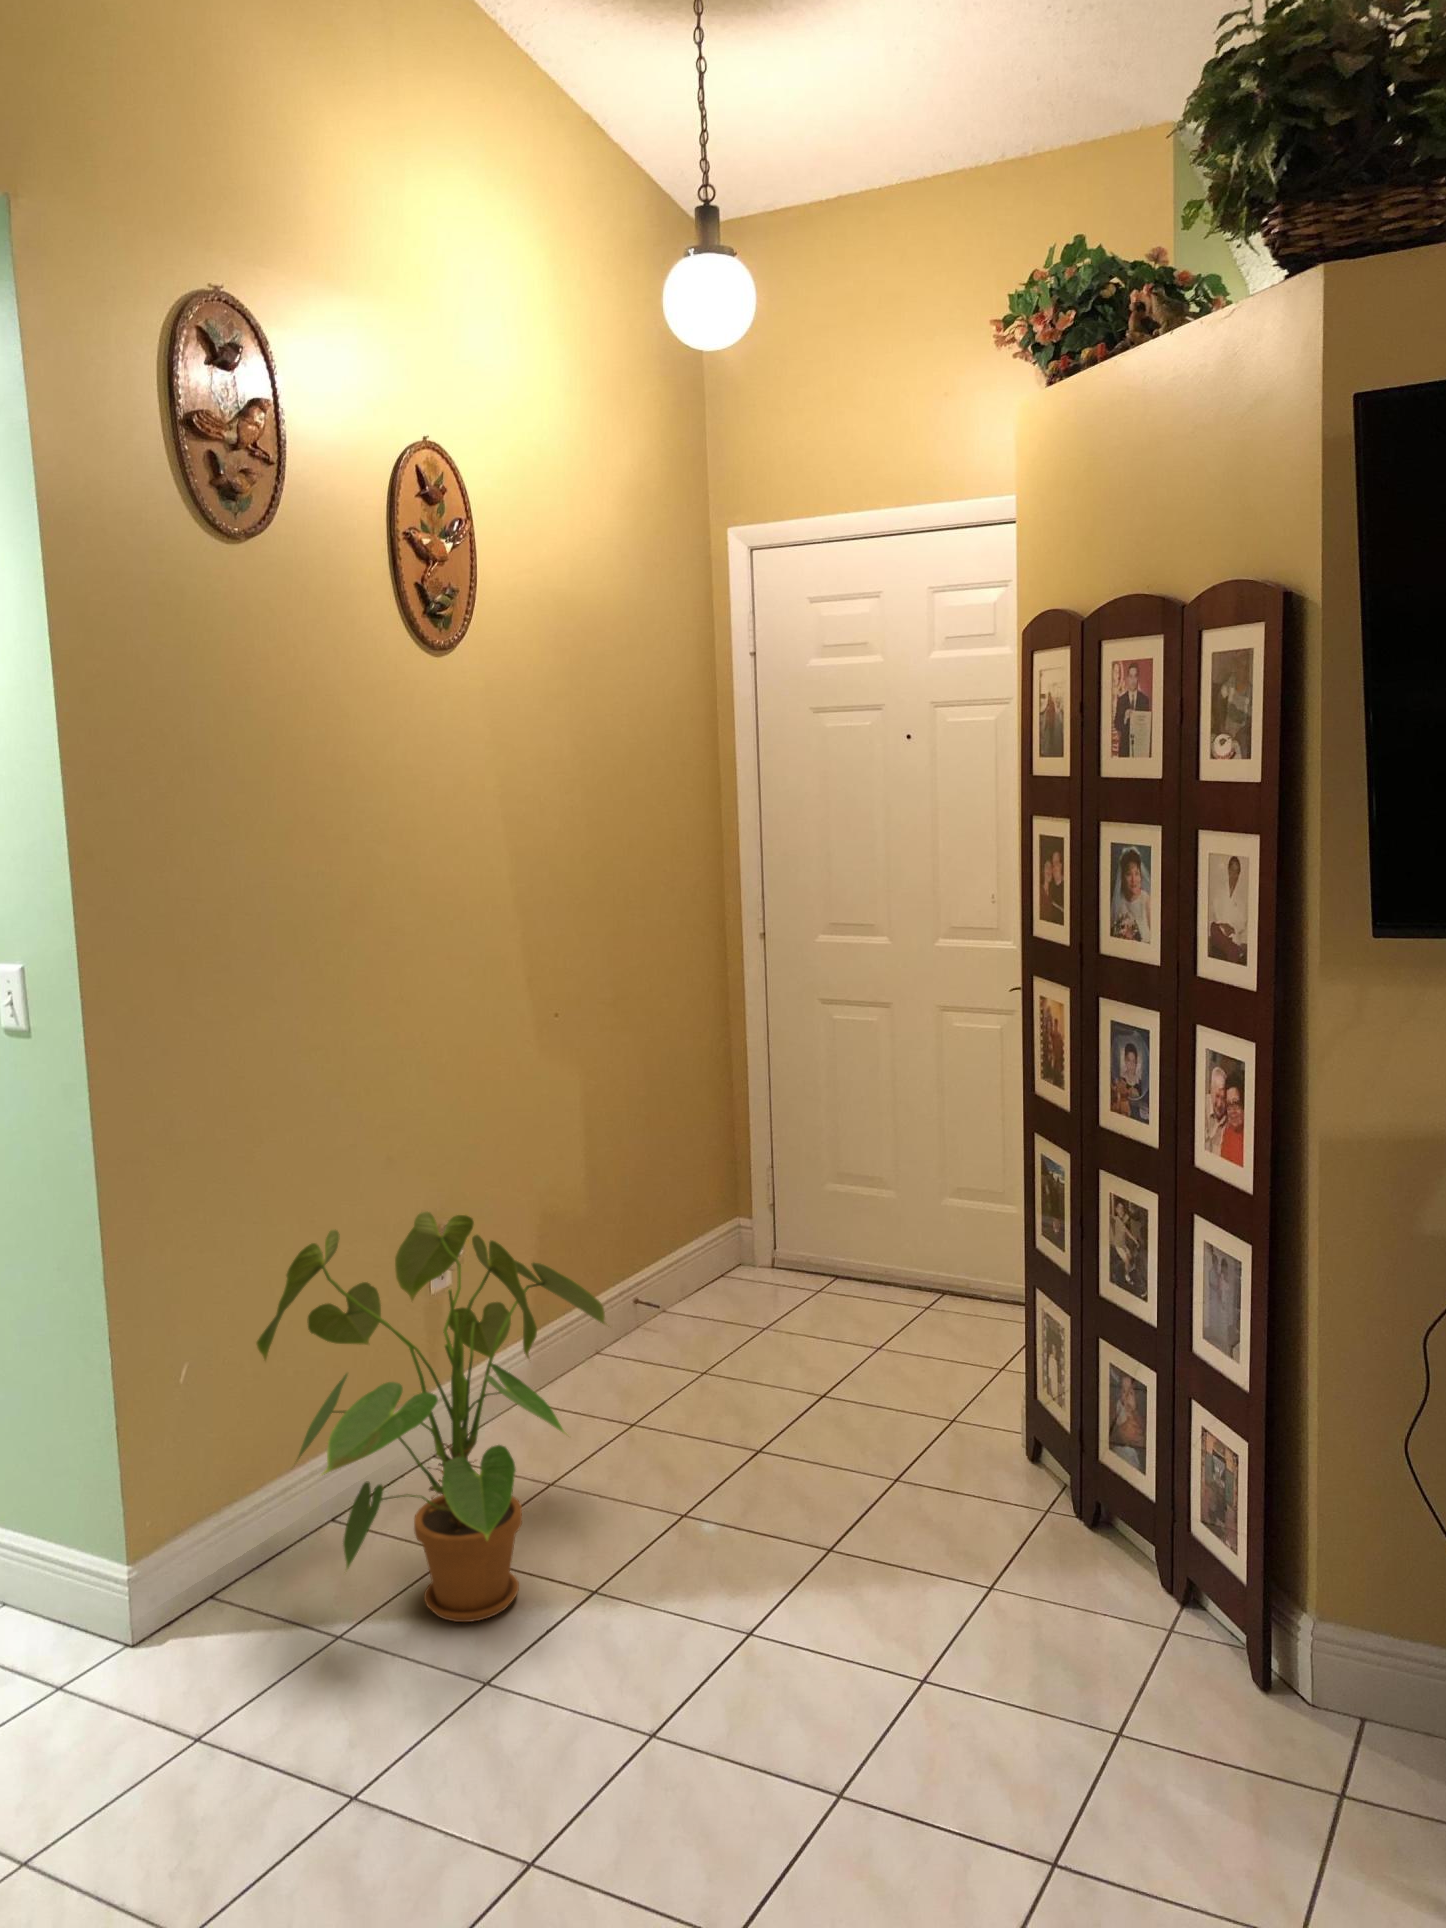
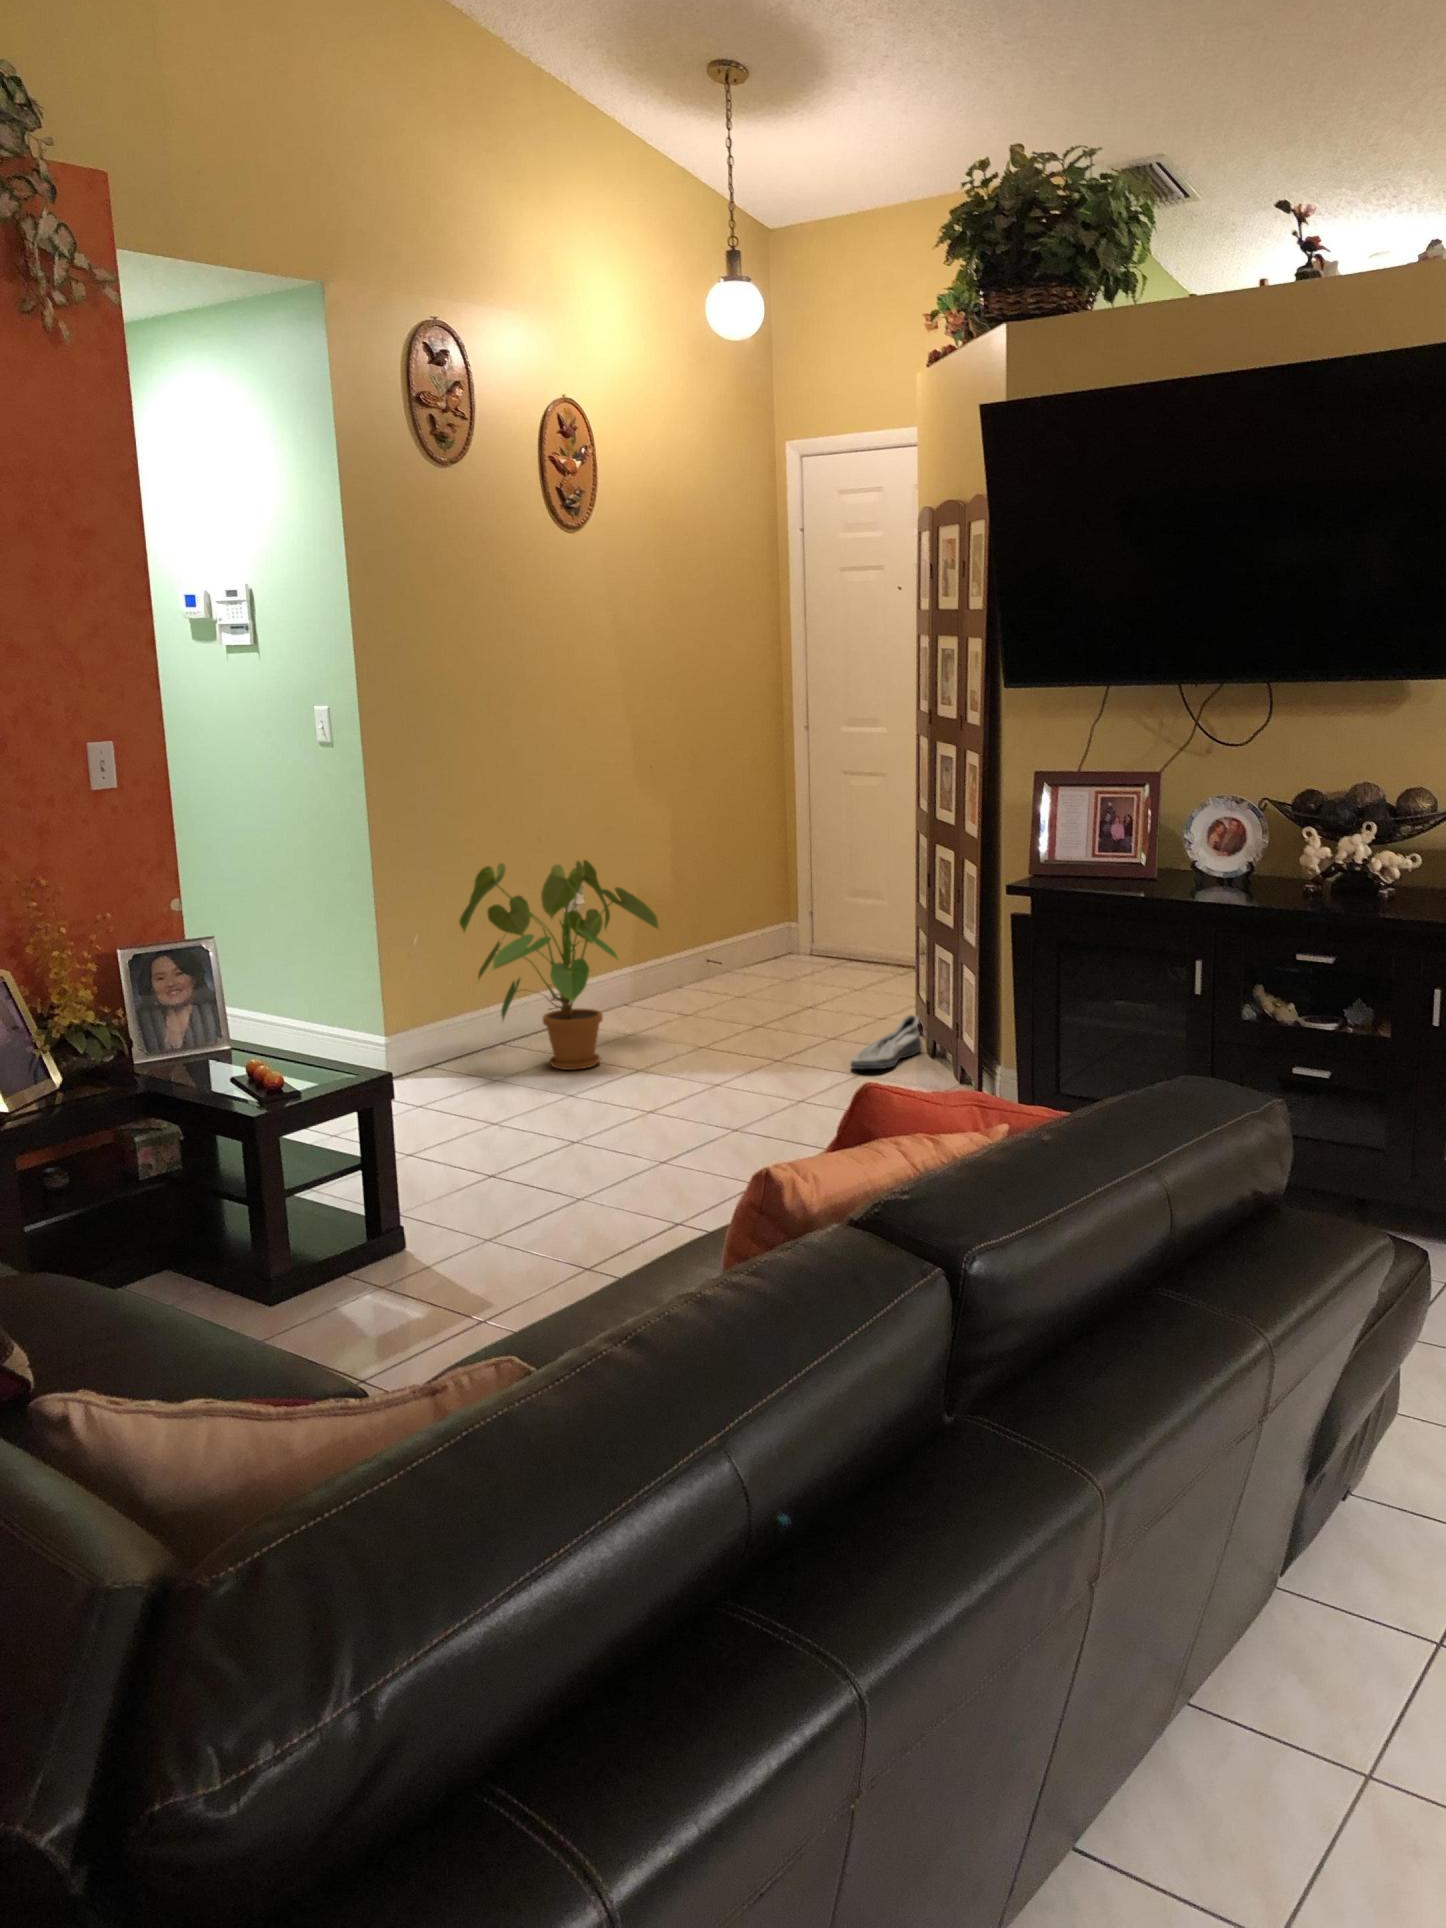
shoe: none [971,1470,1062,1610] -> present [851,1015,921,1069]

